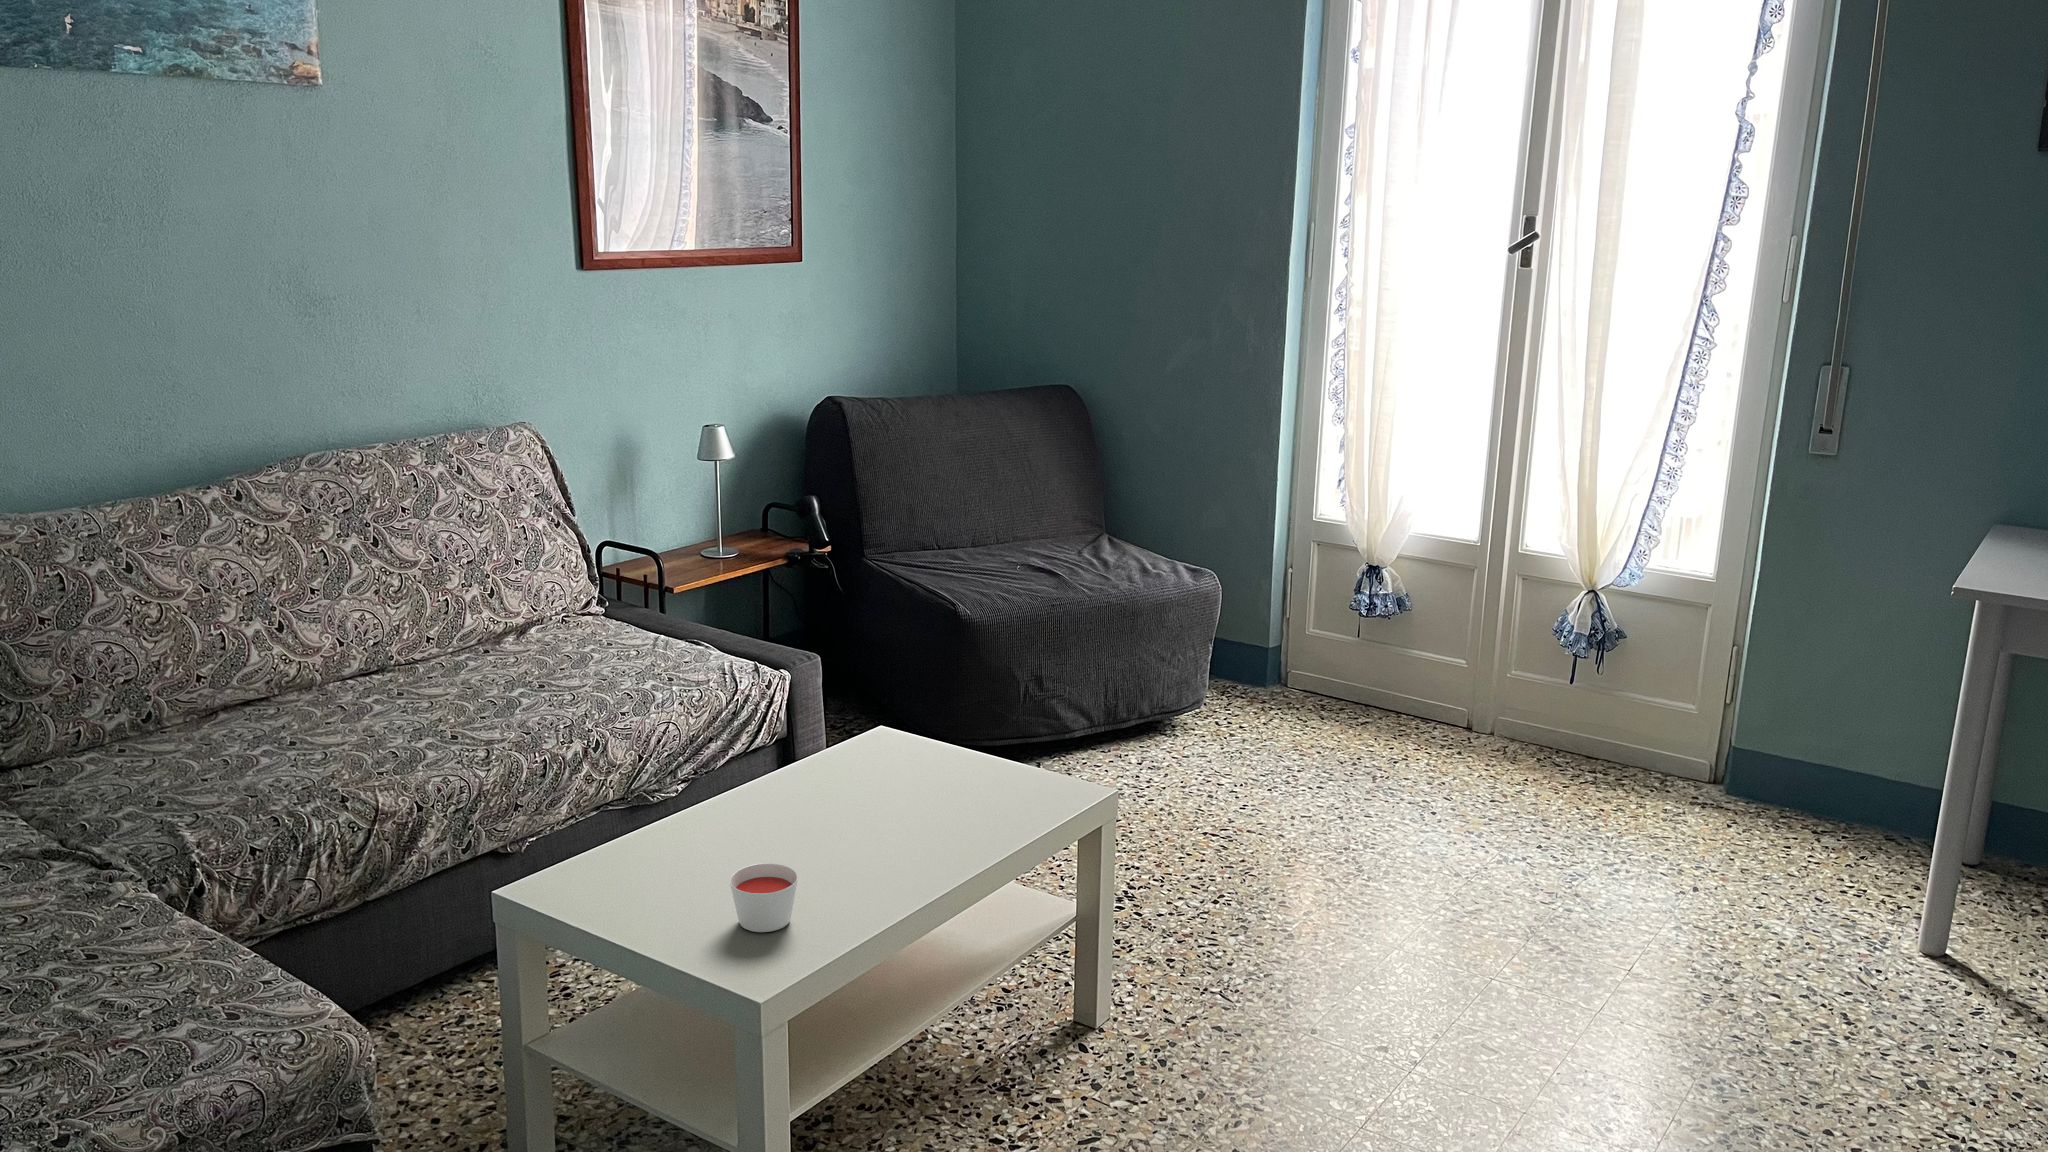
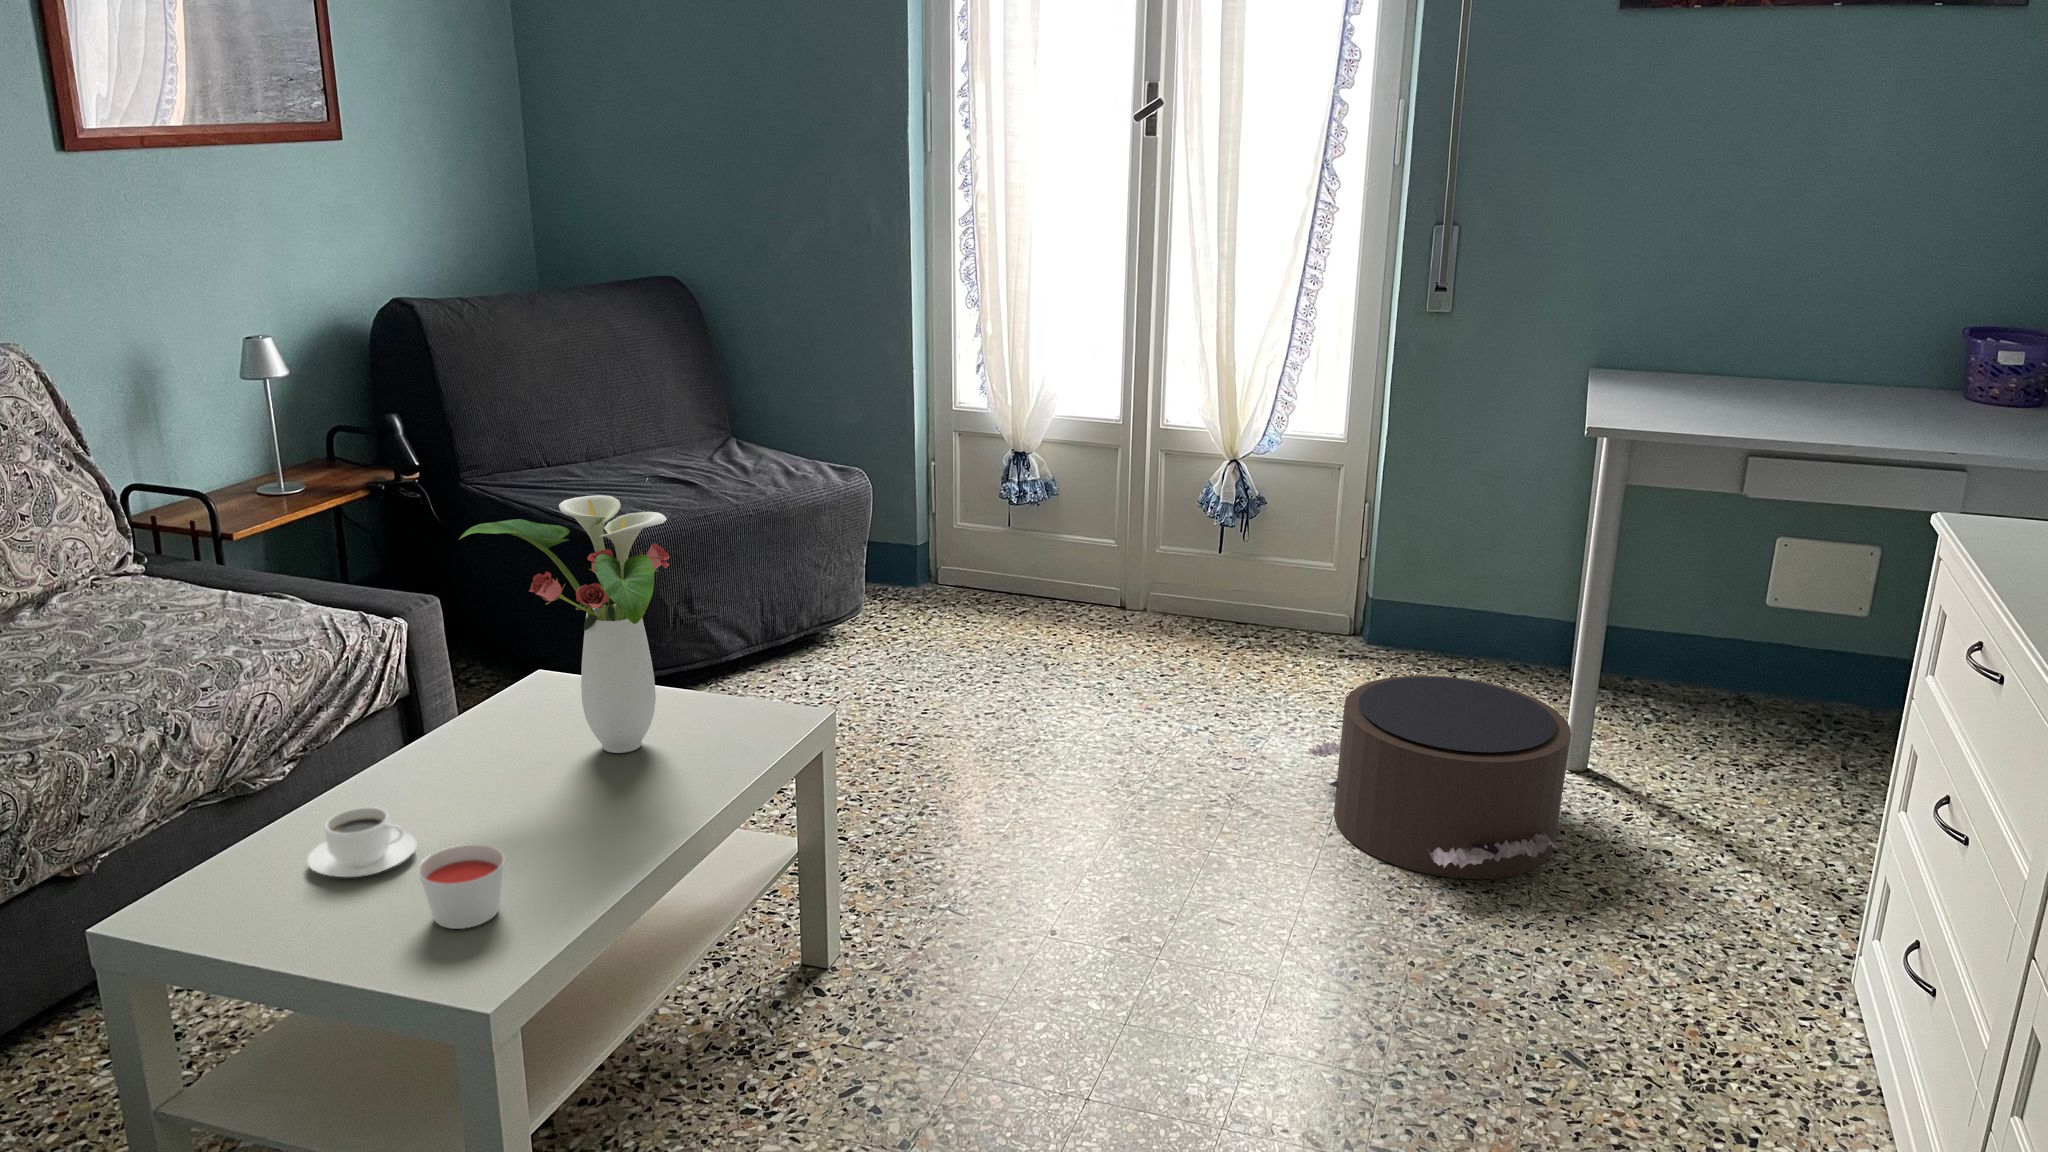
flower arrangement: none [808,582,977,806] -> present [459,495,669,753]
coffee cup: none [659,823,742,879] -> present [308,807,417,877]
pouf: none [1617,828,1906,1054] -> present [1308,676,1571,879]

